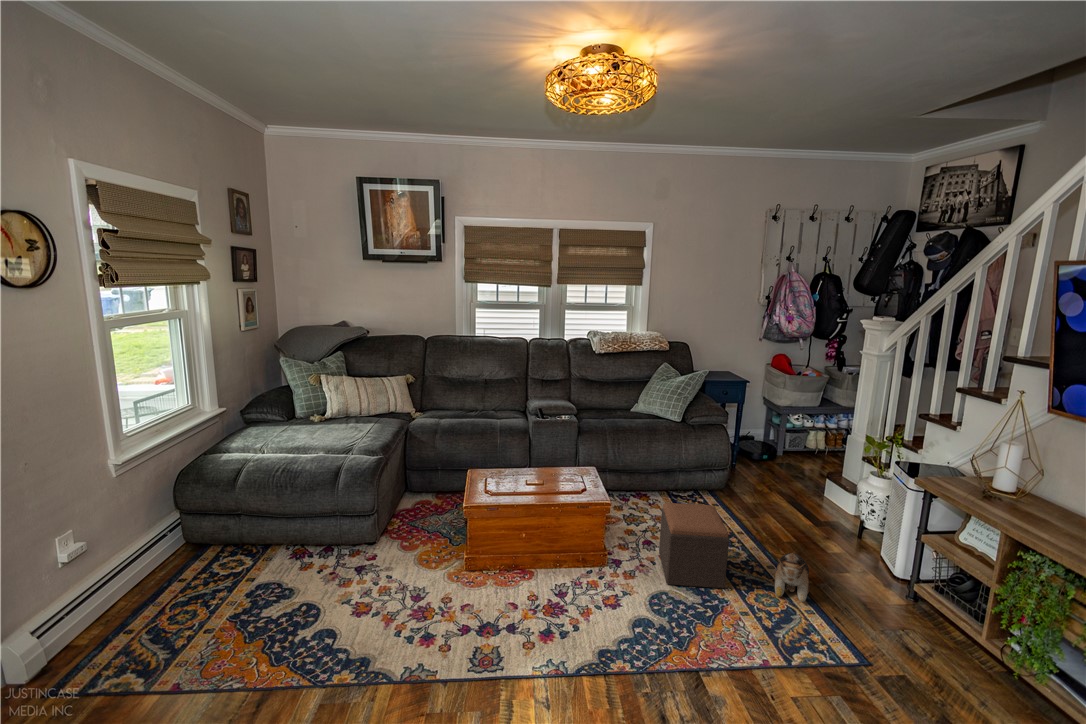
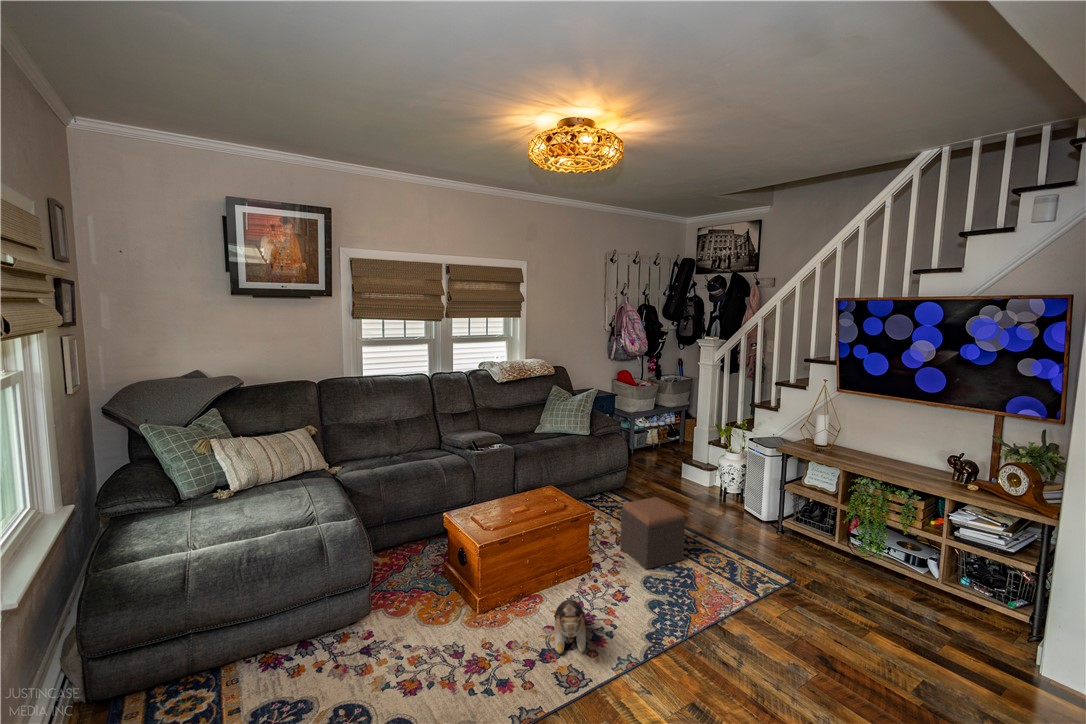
plush toy: present [775,553,810,602] -> present [554,600,586,654]

